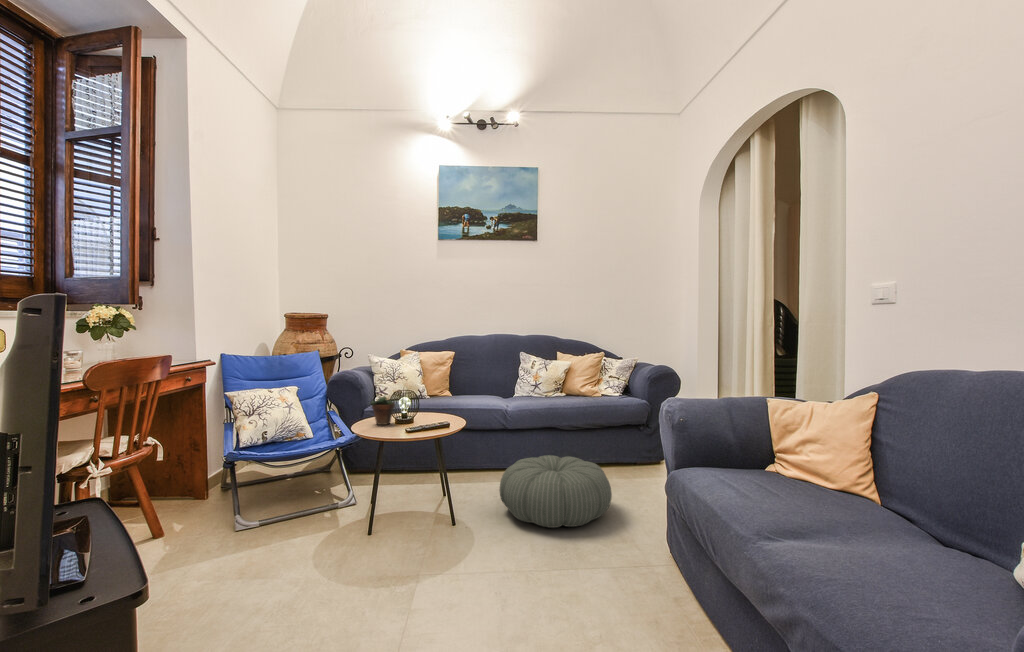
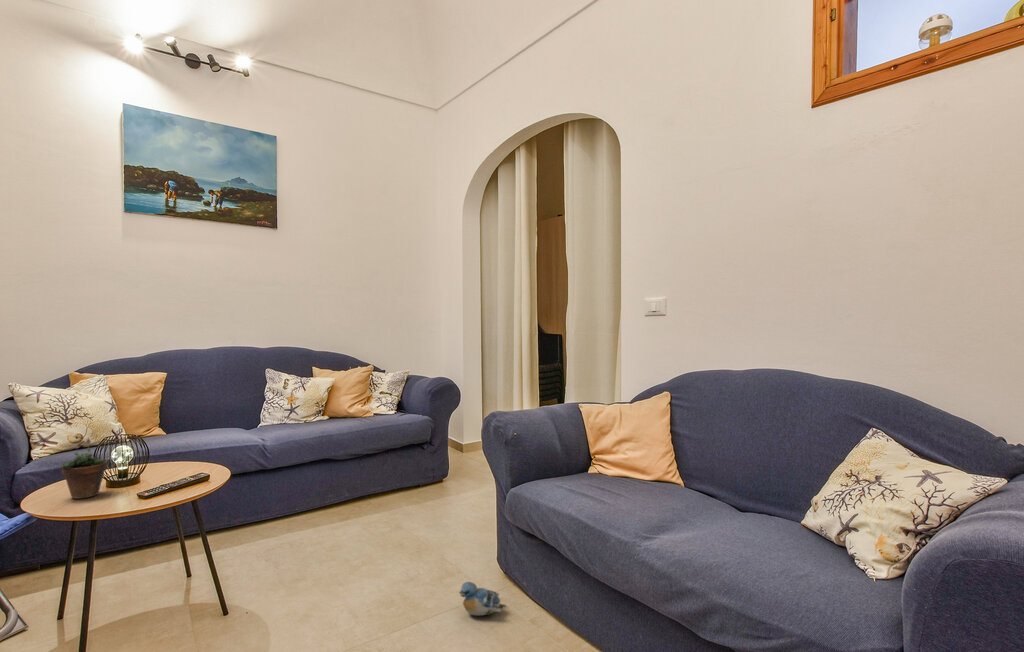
pouf: present [499,455,612,528] -> none [280,492,422,586]
plush toy: none [616,544,658,578] -> present [459,582,505,616]

